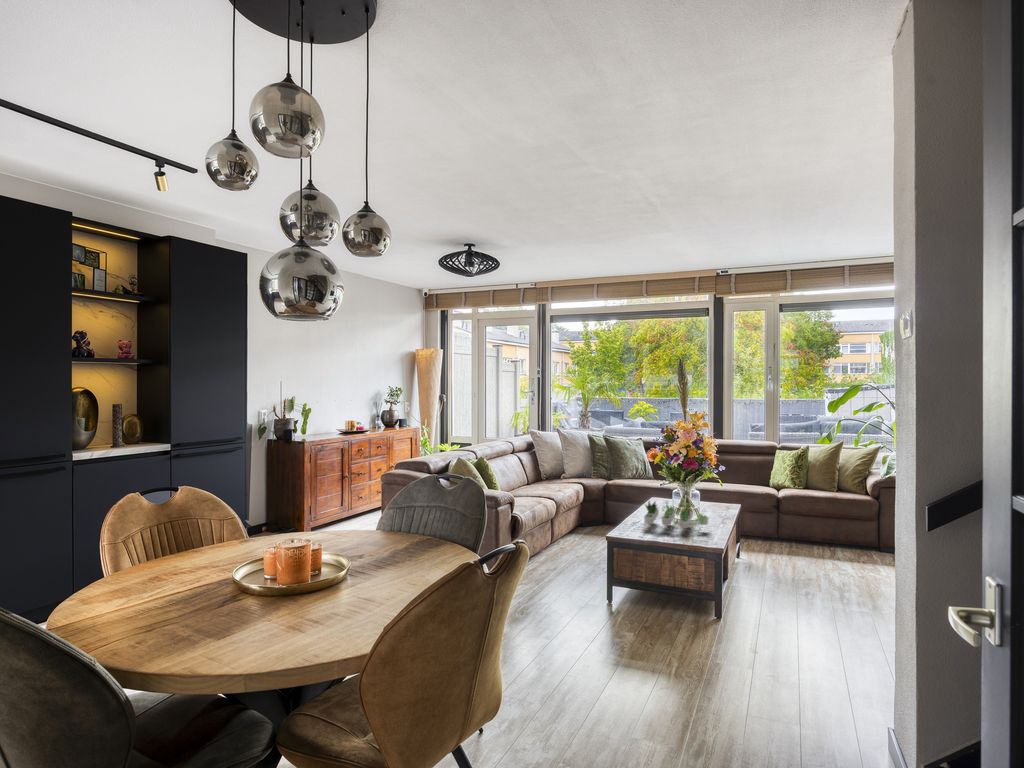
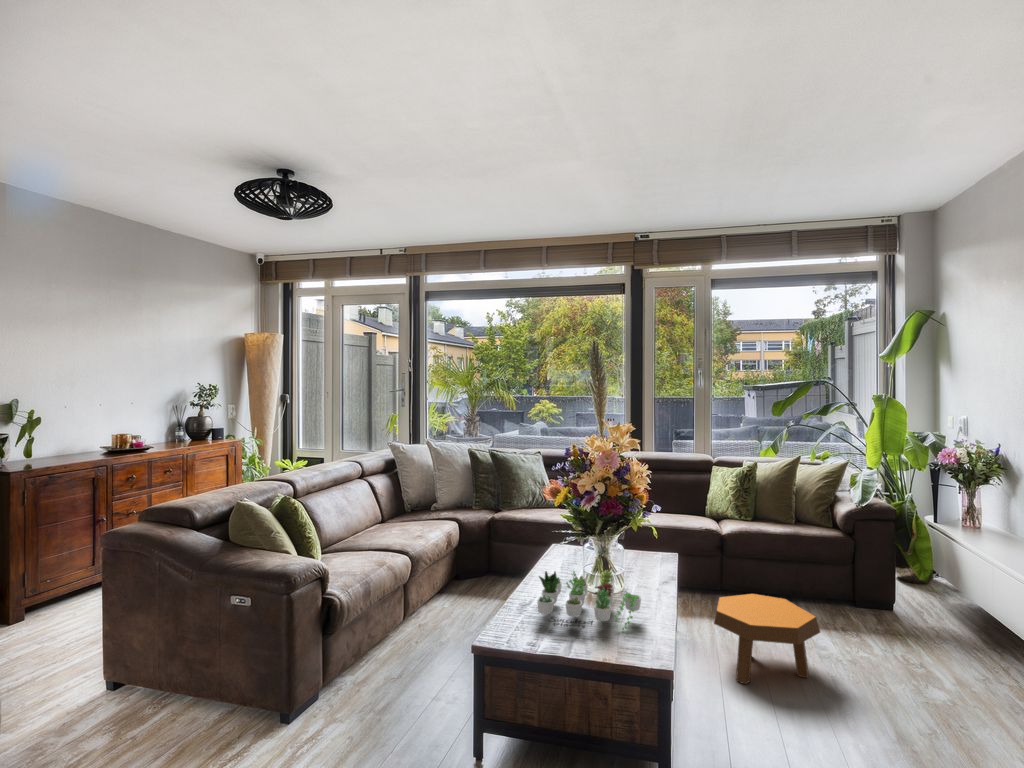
footstool: none [762,531,835,582] -> present [714,594,820,684]

